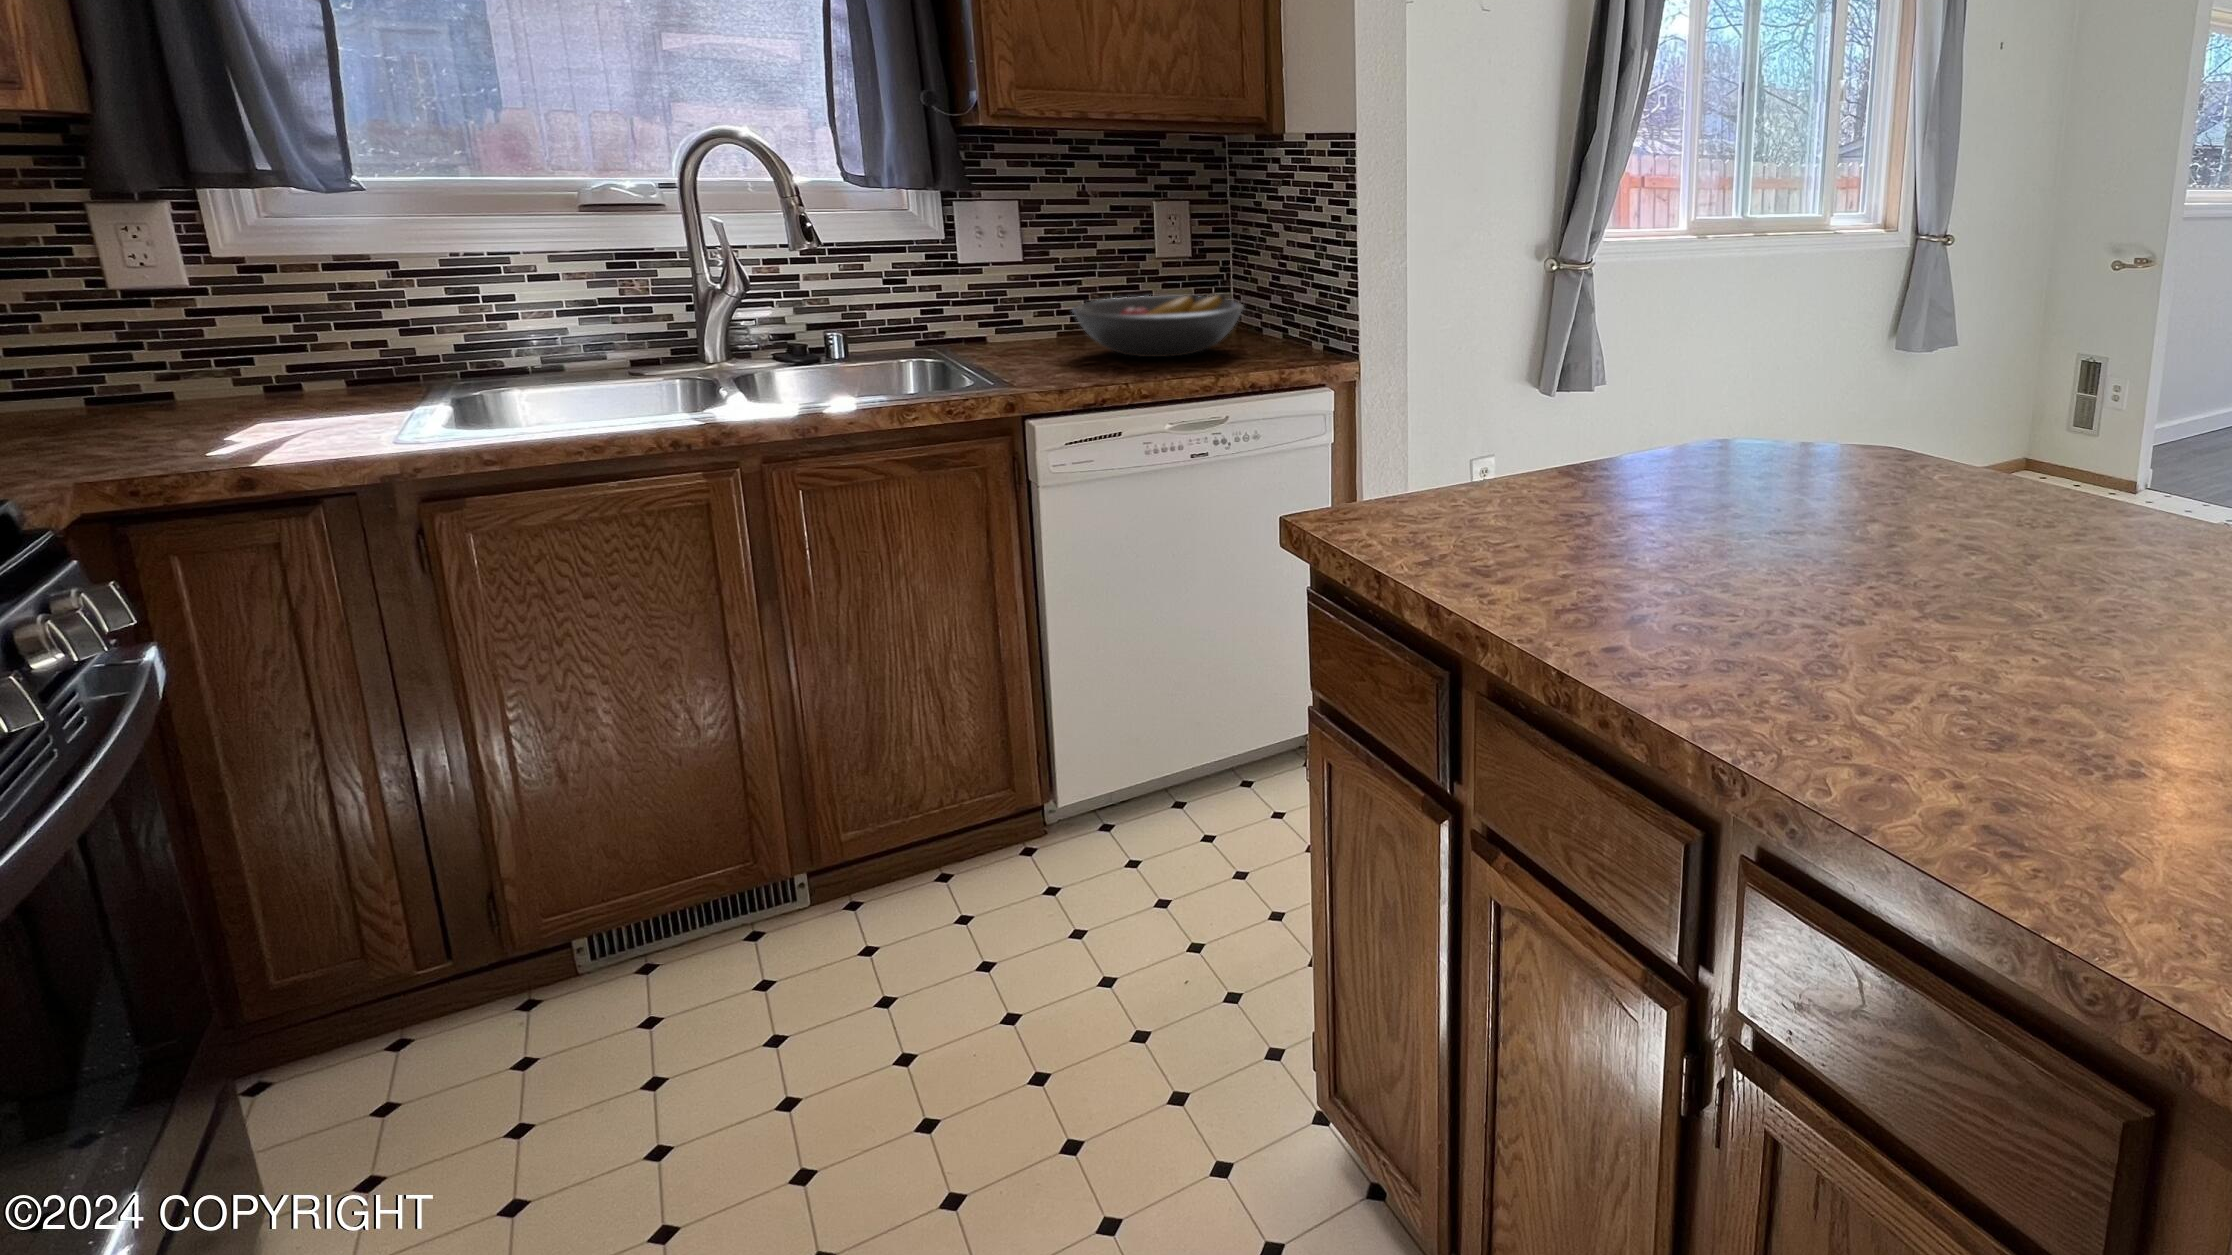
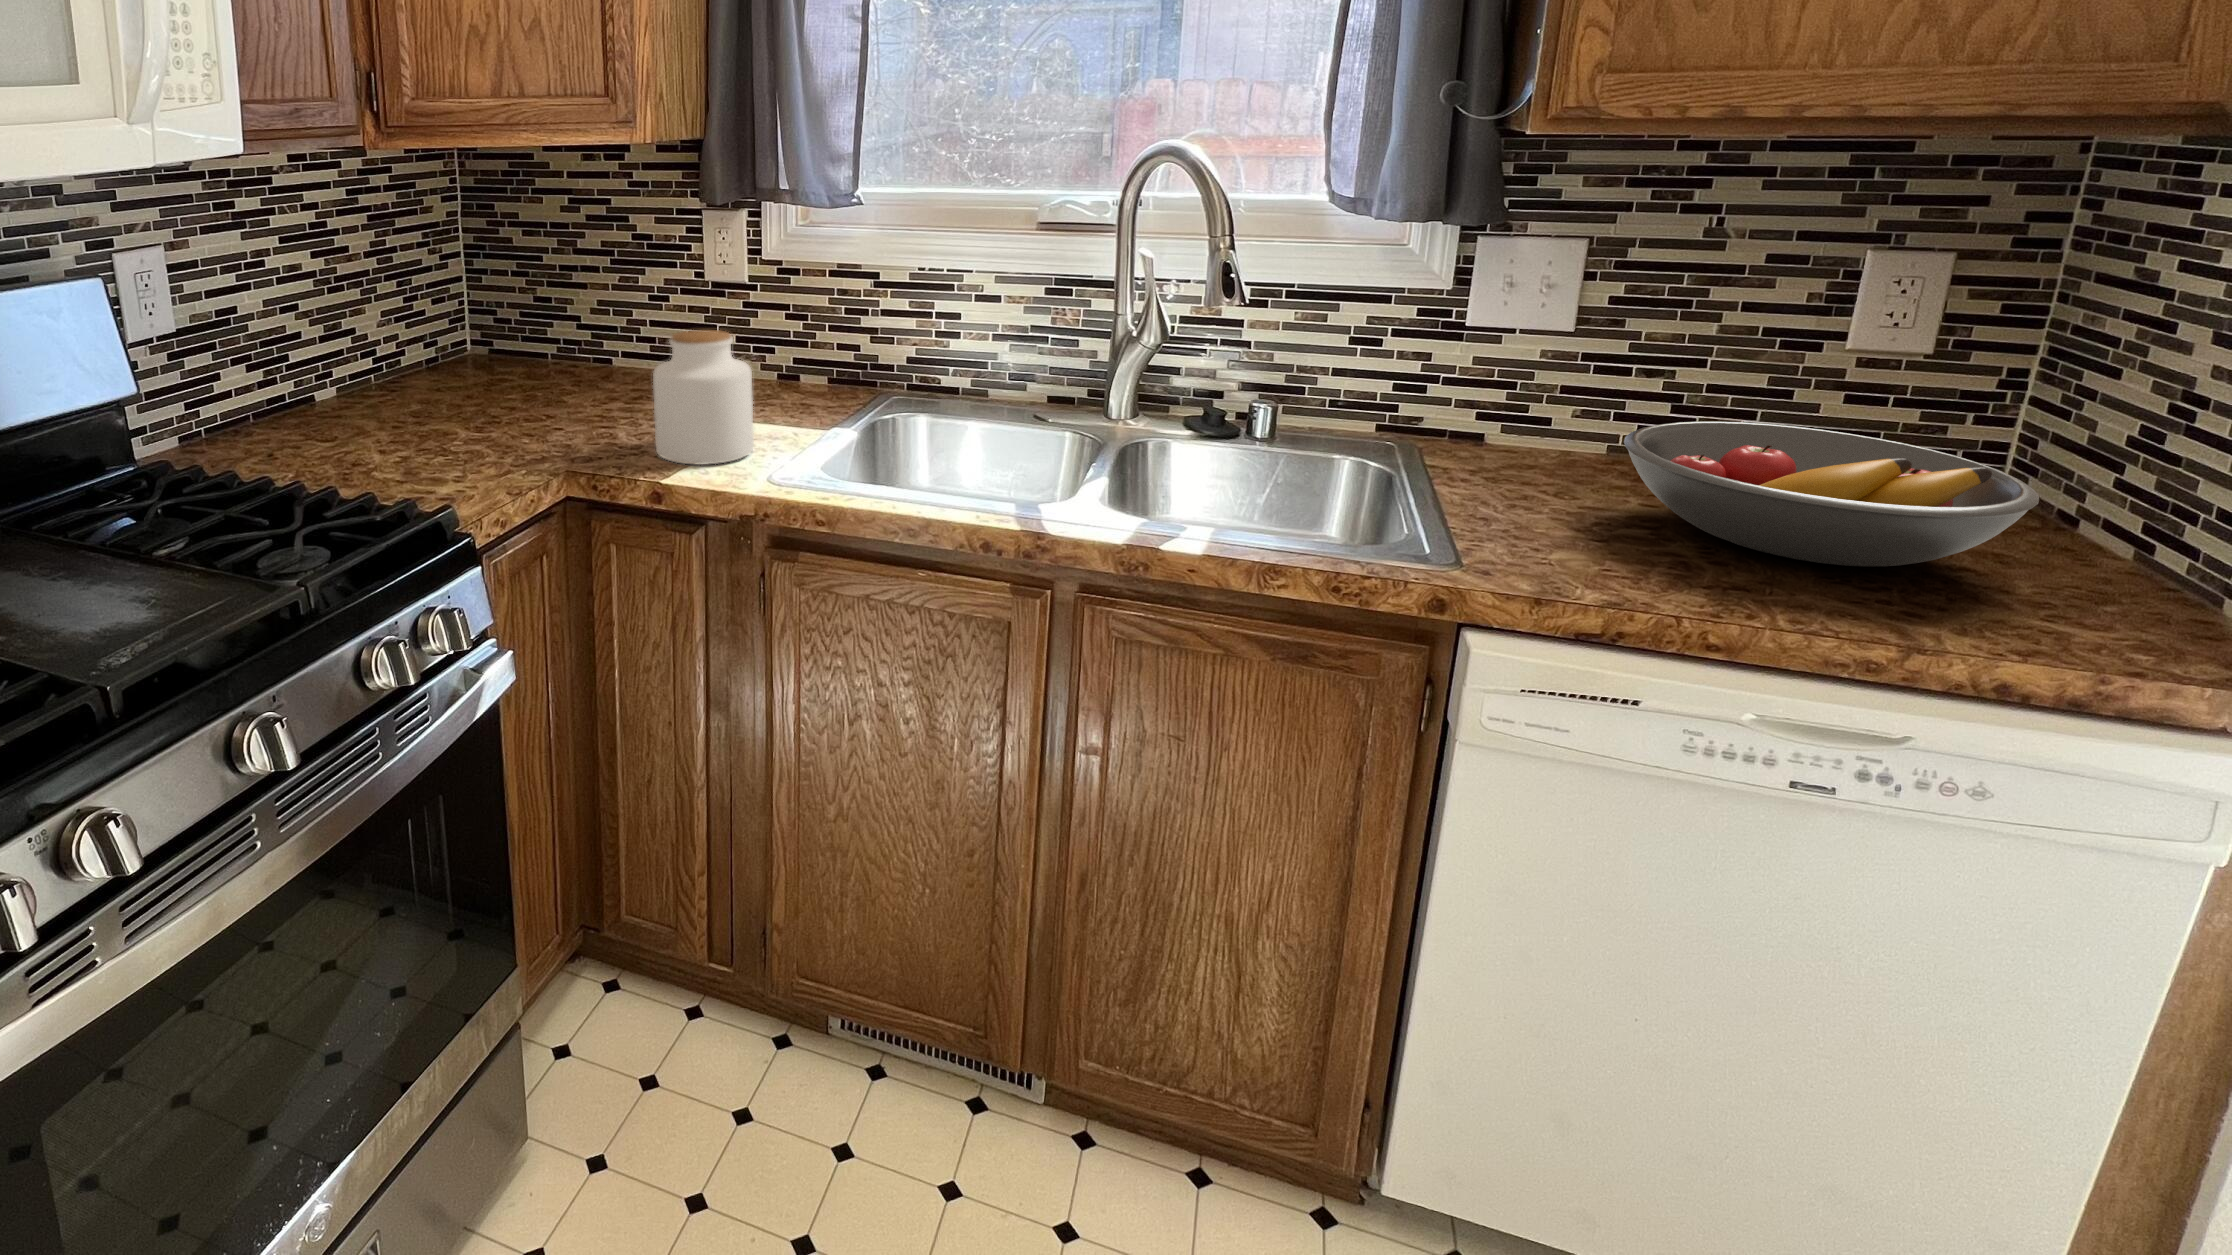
jar: none [173,313,342,457] -> present [653,330,754,465]

